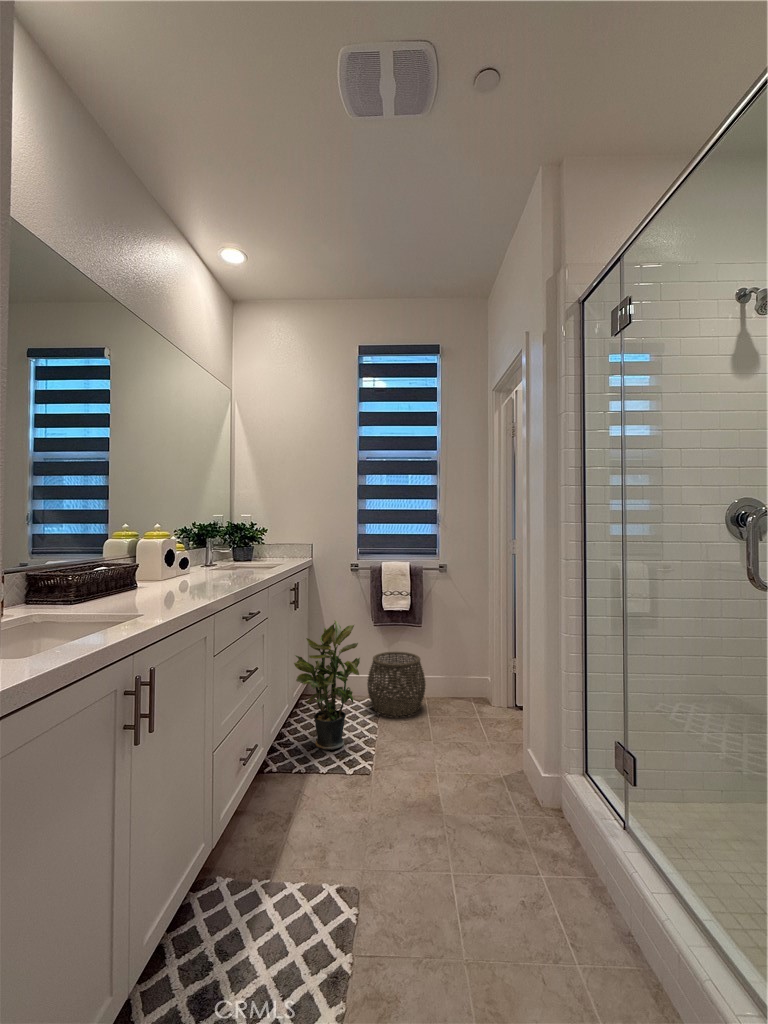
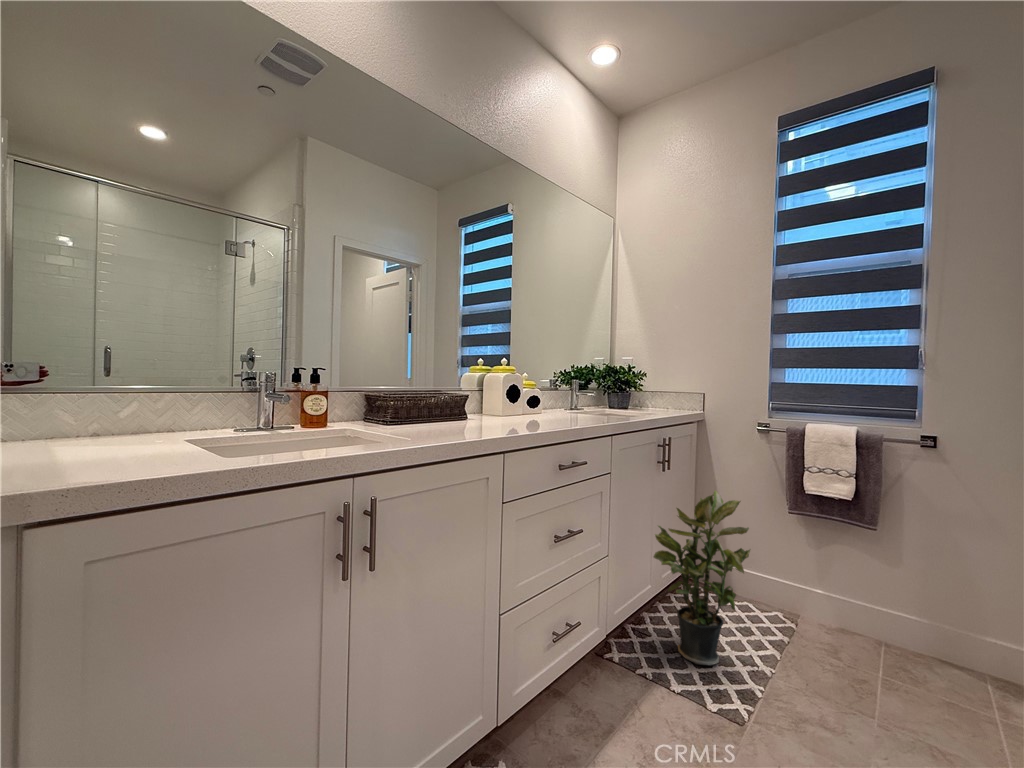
woven basket: present [367,652,426,716] -> none [772,553,876,657]

